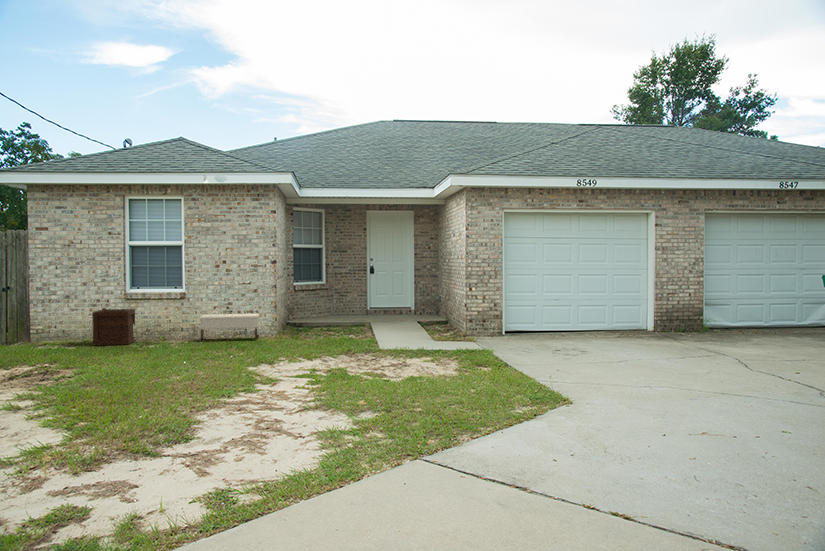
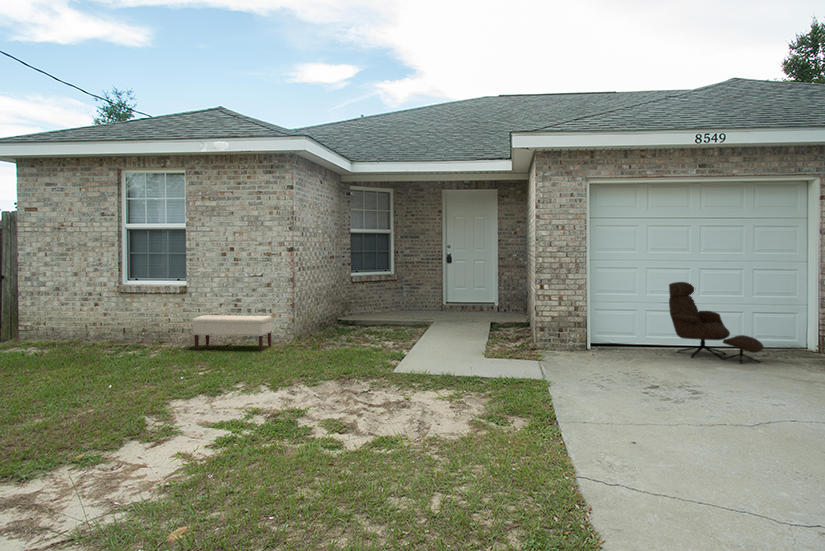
lounge chair: none [548,281,607,333] -> present [669,282,764,363]
wooden crate: present [92,309,135,346] -> none [65,305,131,351]

